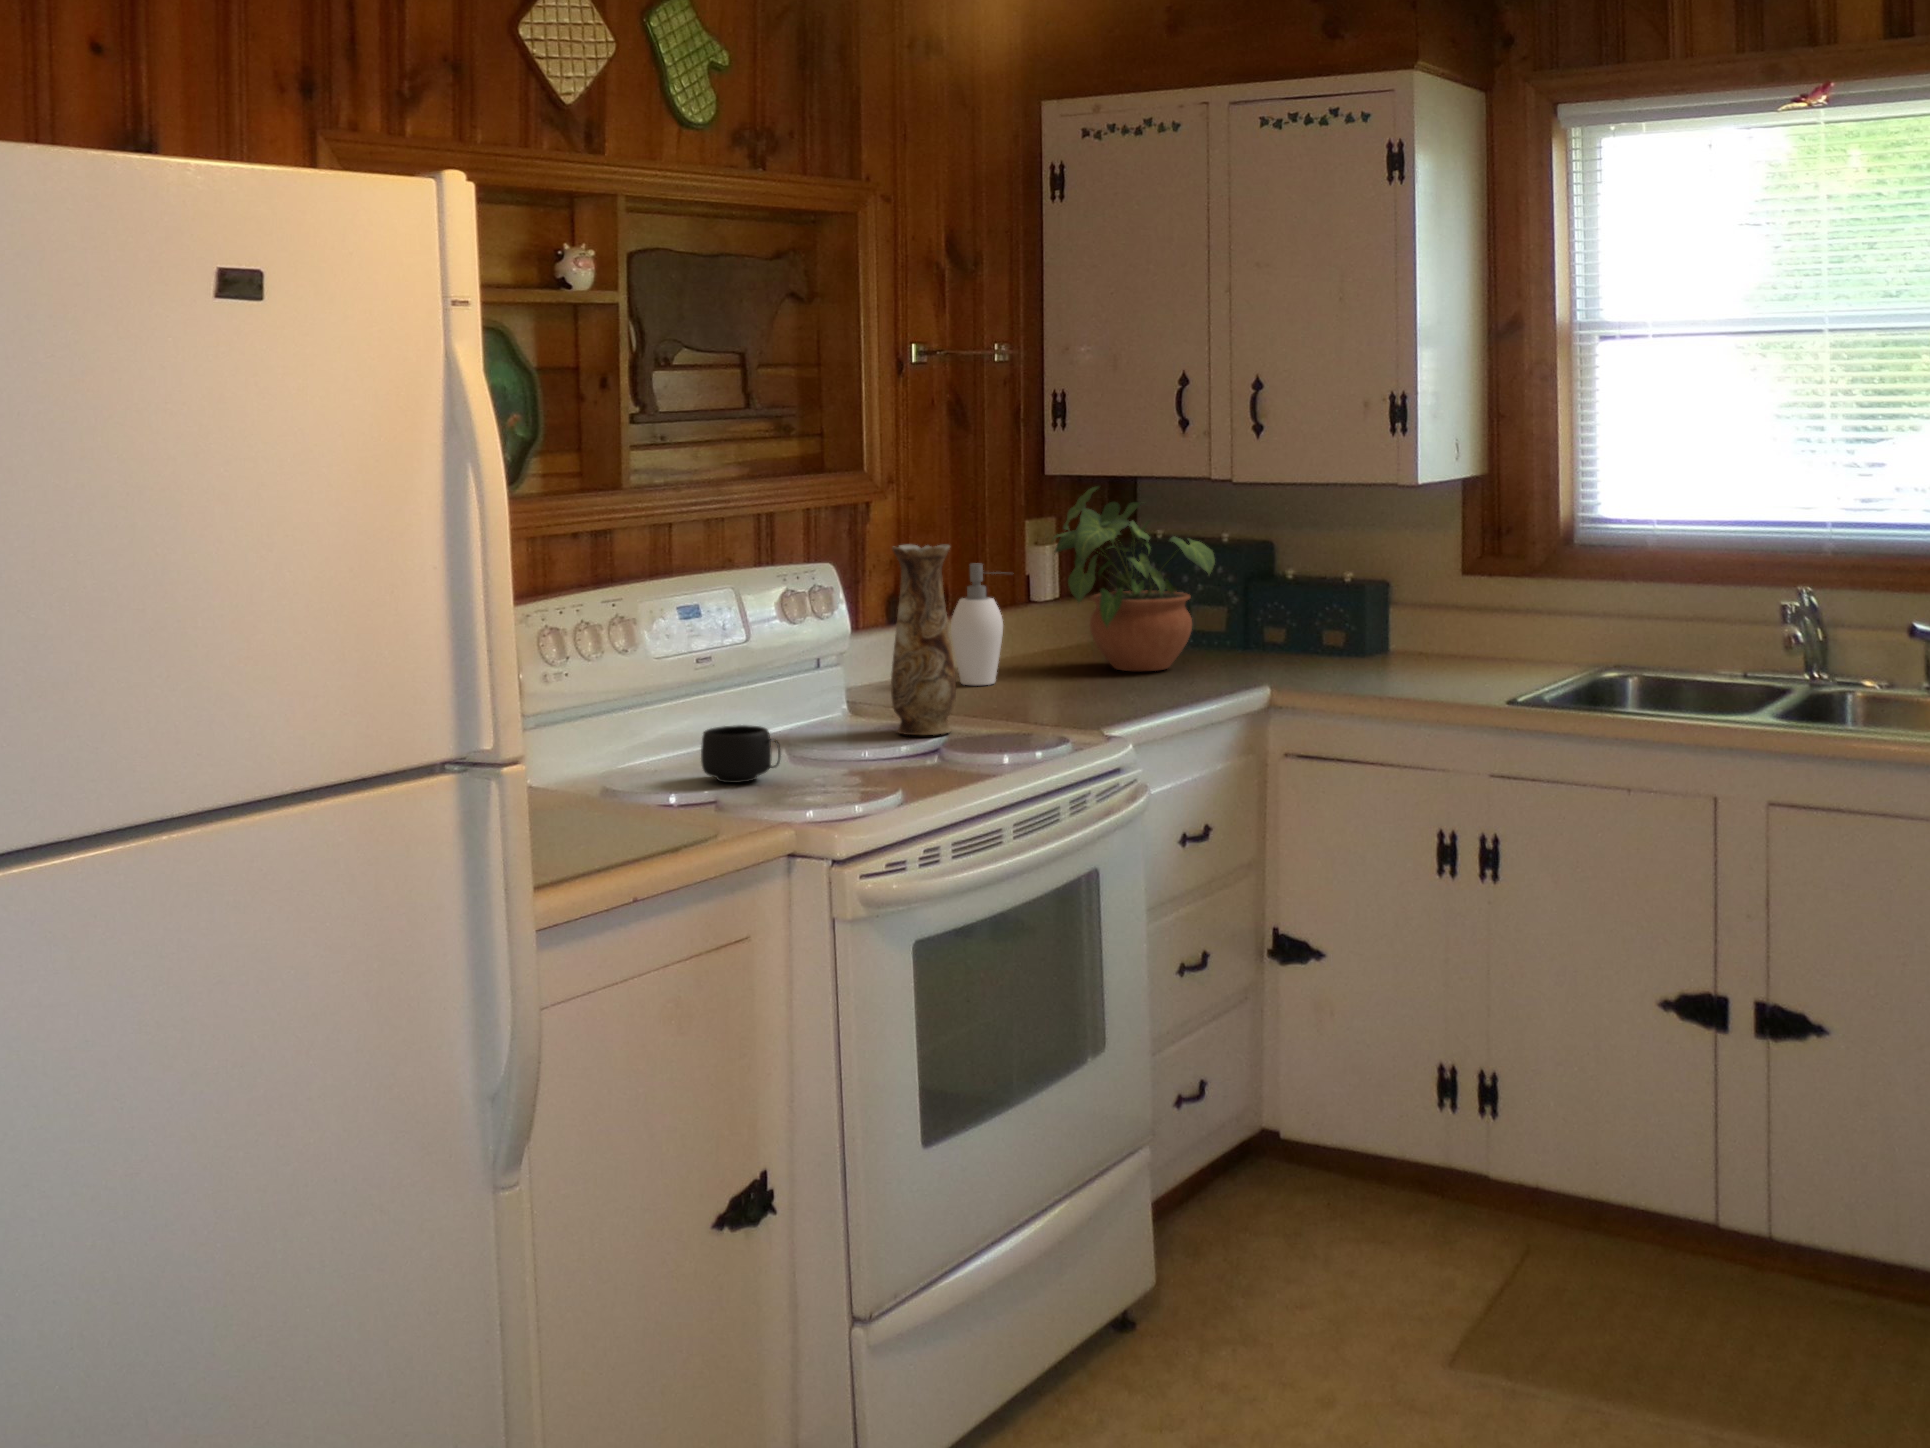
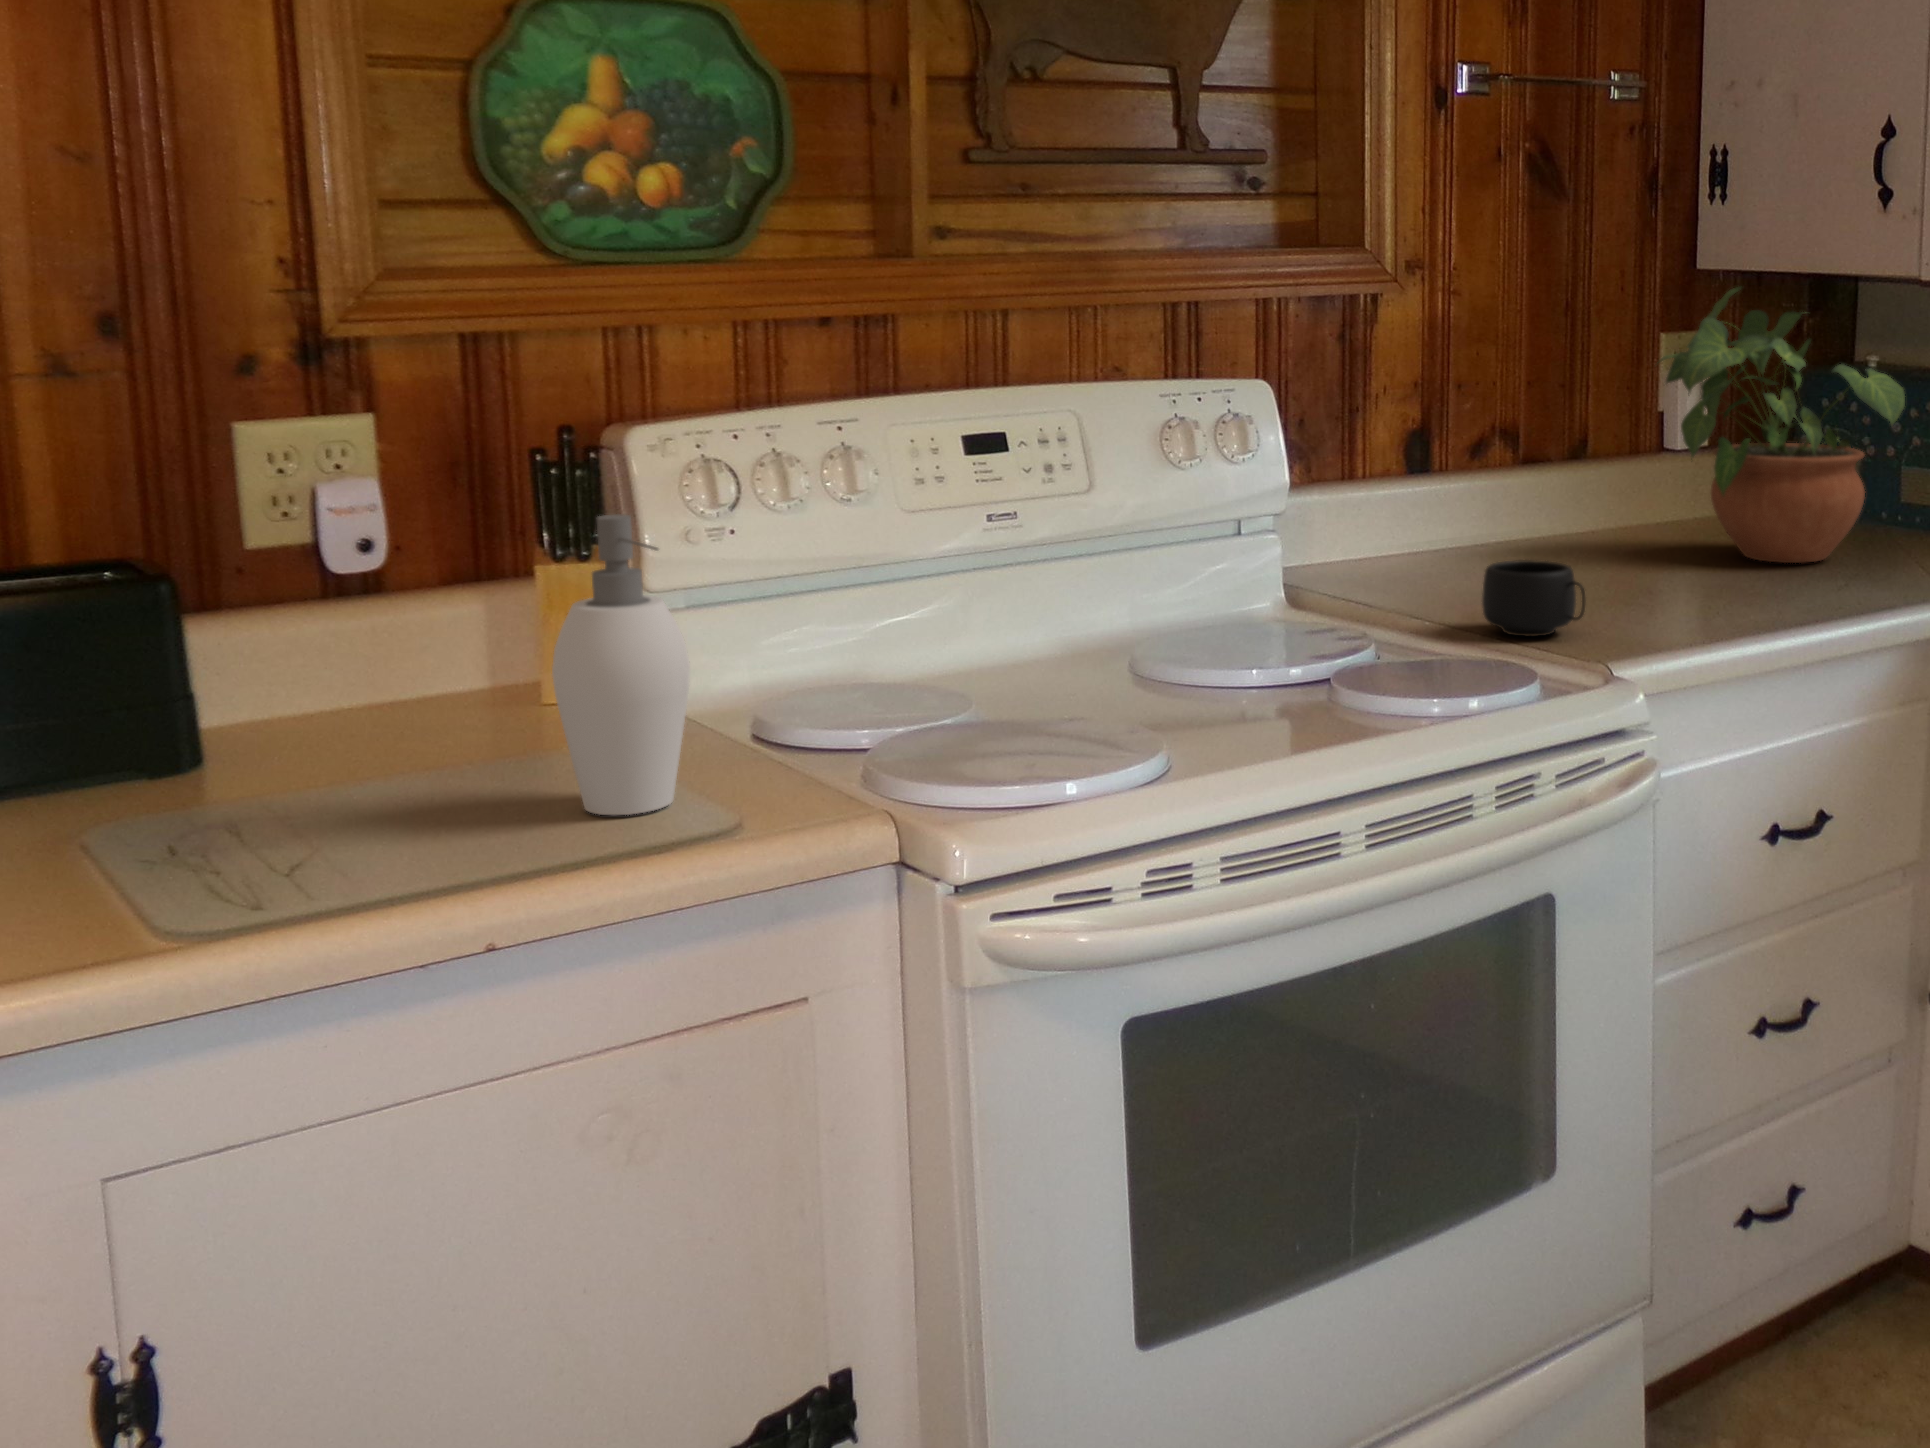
vase: present [891,545,956,735] -> none [1290,355,1391,652]
soap dispenser: present [951,563,1003,685] -> present [552,515,690,815]
mug: present [701,725,781,783] -> present [1482,560,1585,637]

